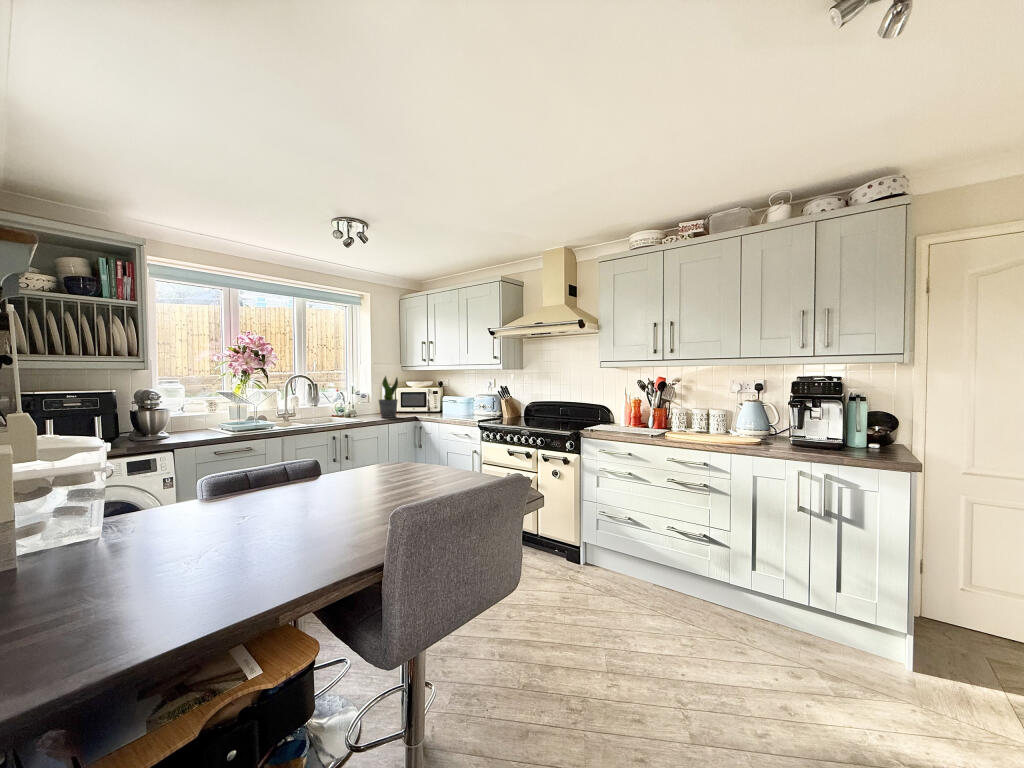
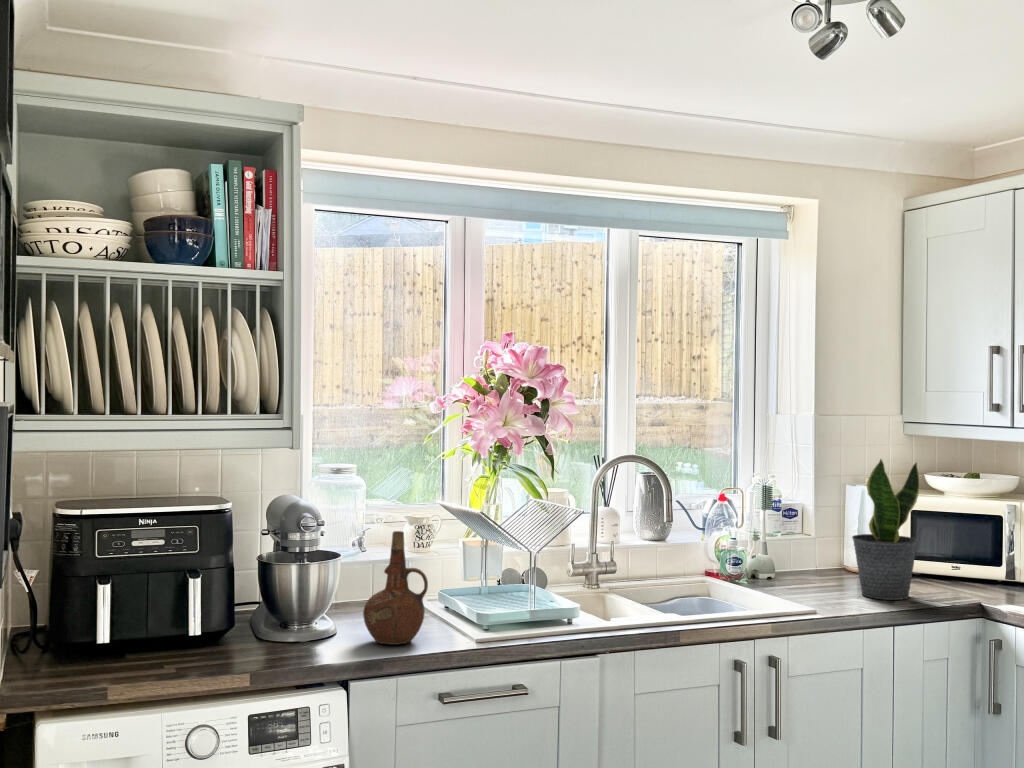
ceramic pitcher: none [182,398,210,437] -> present [363,531,428,645]

